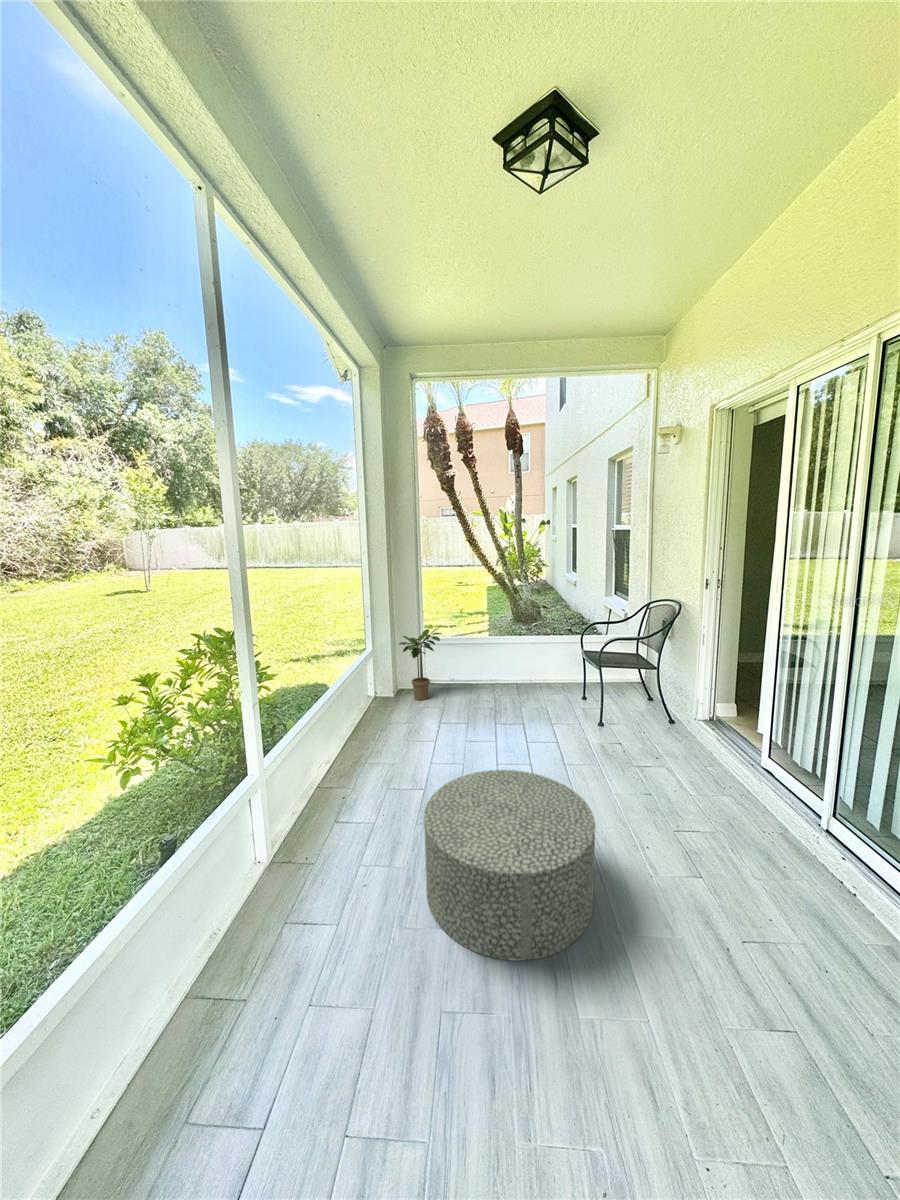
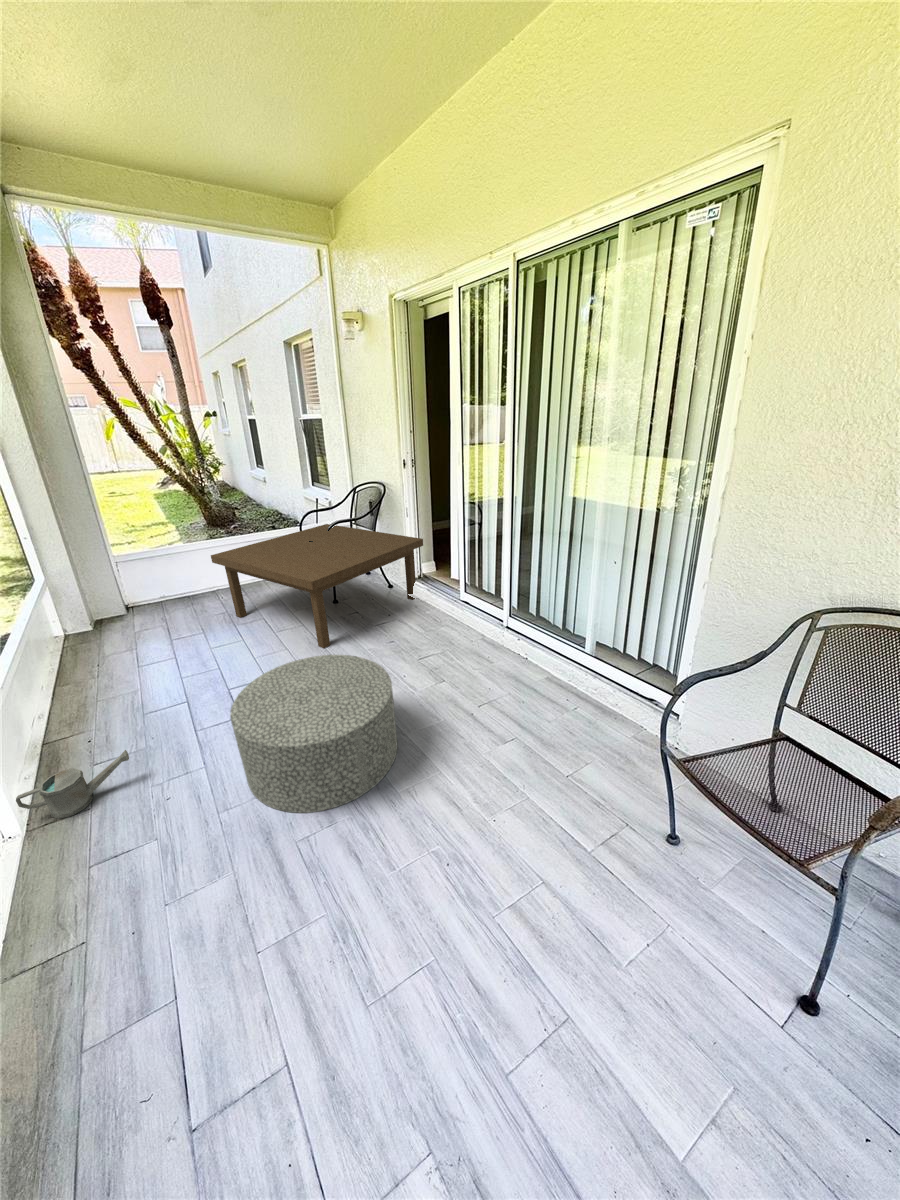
potted plant: present [399,628,441,701] -> none [79,546,141,635]
coffee table: none [492,636,719,768] -> present [211,524,423,648]
watering can: none [287,794,360,835] -> present [16,750,129,819]

